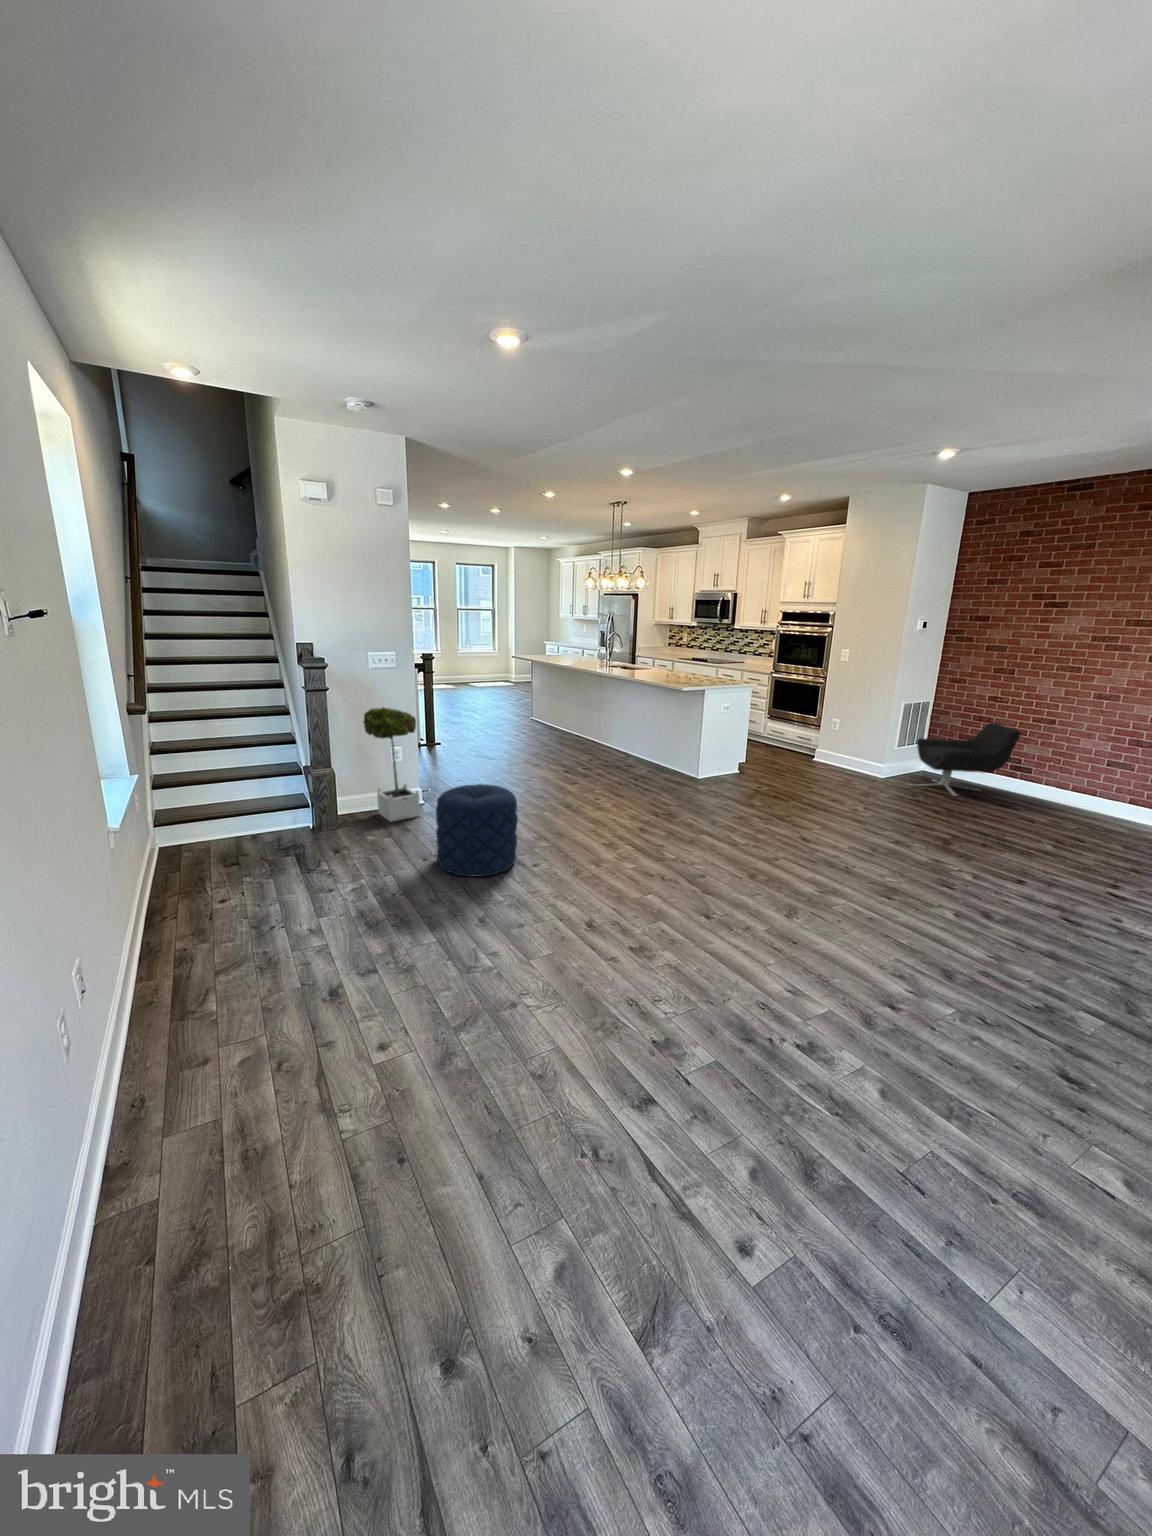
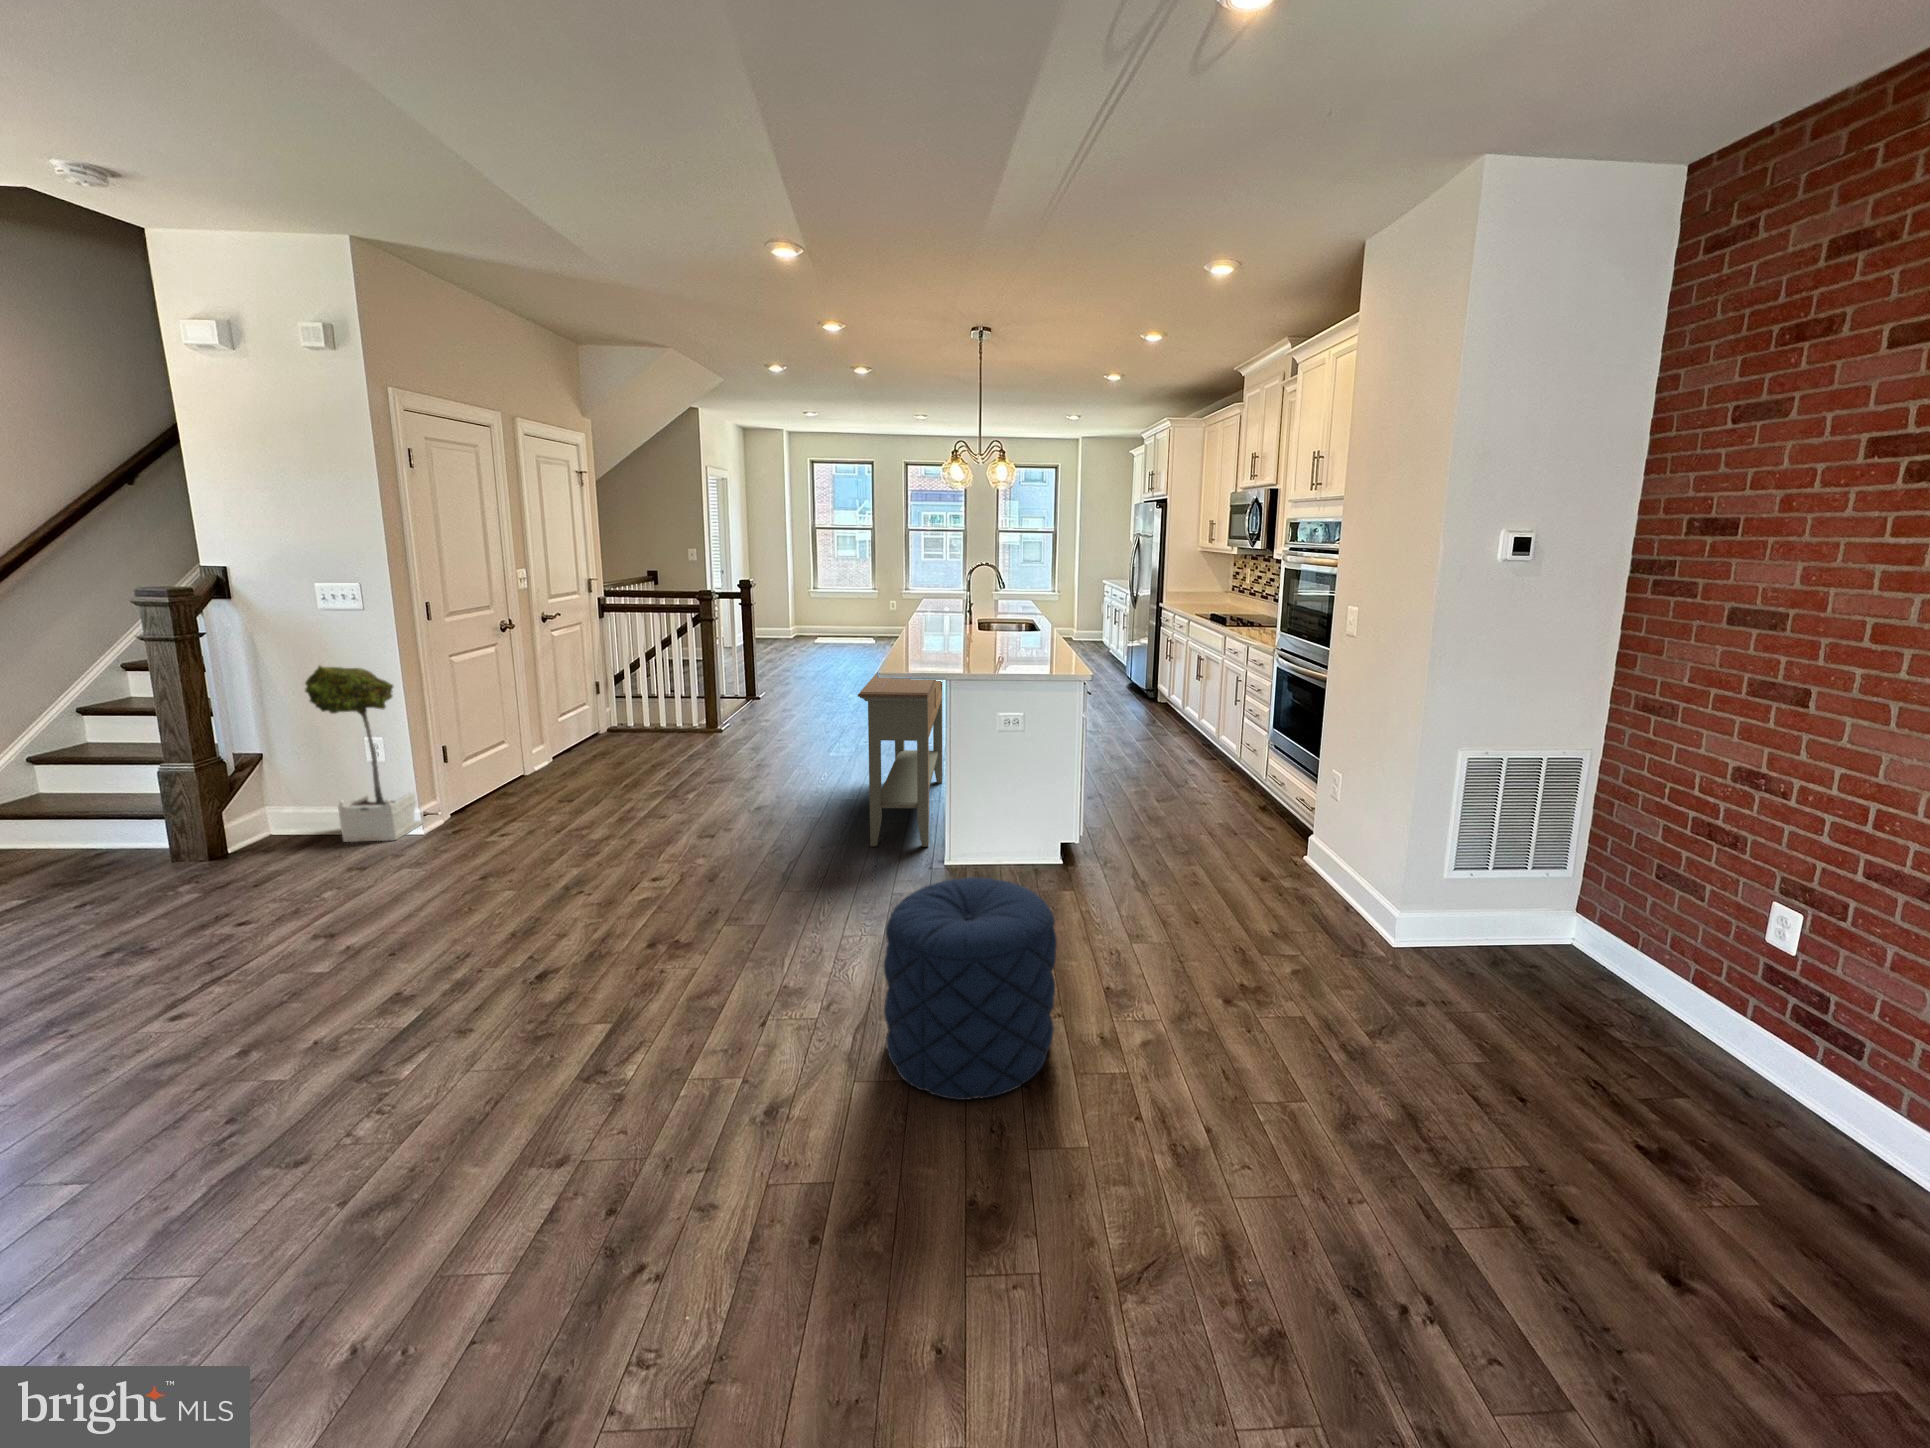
console table: none [596,685,691,781] -> present [858,673,942,847]
lounge chair: present [917,723,1021,796] -> none [1422,851,1756,1062]
pouf: present [436,784,518,877] -> present [884,877,1057,1100]

